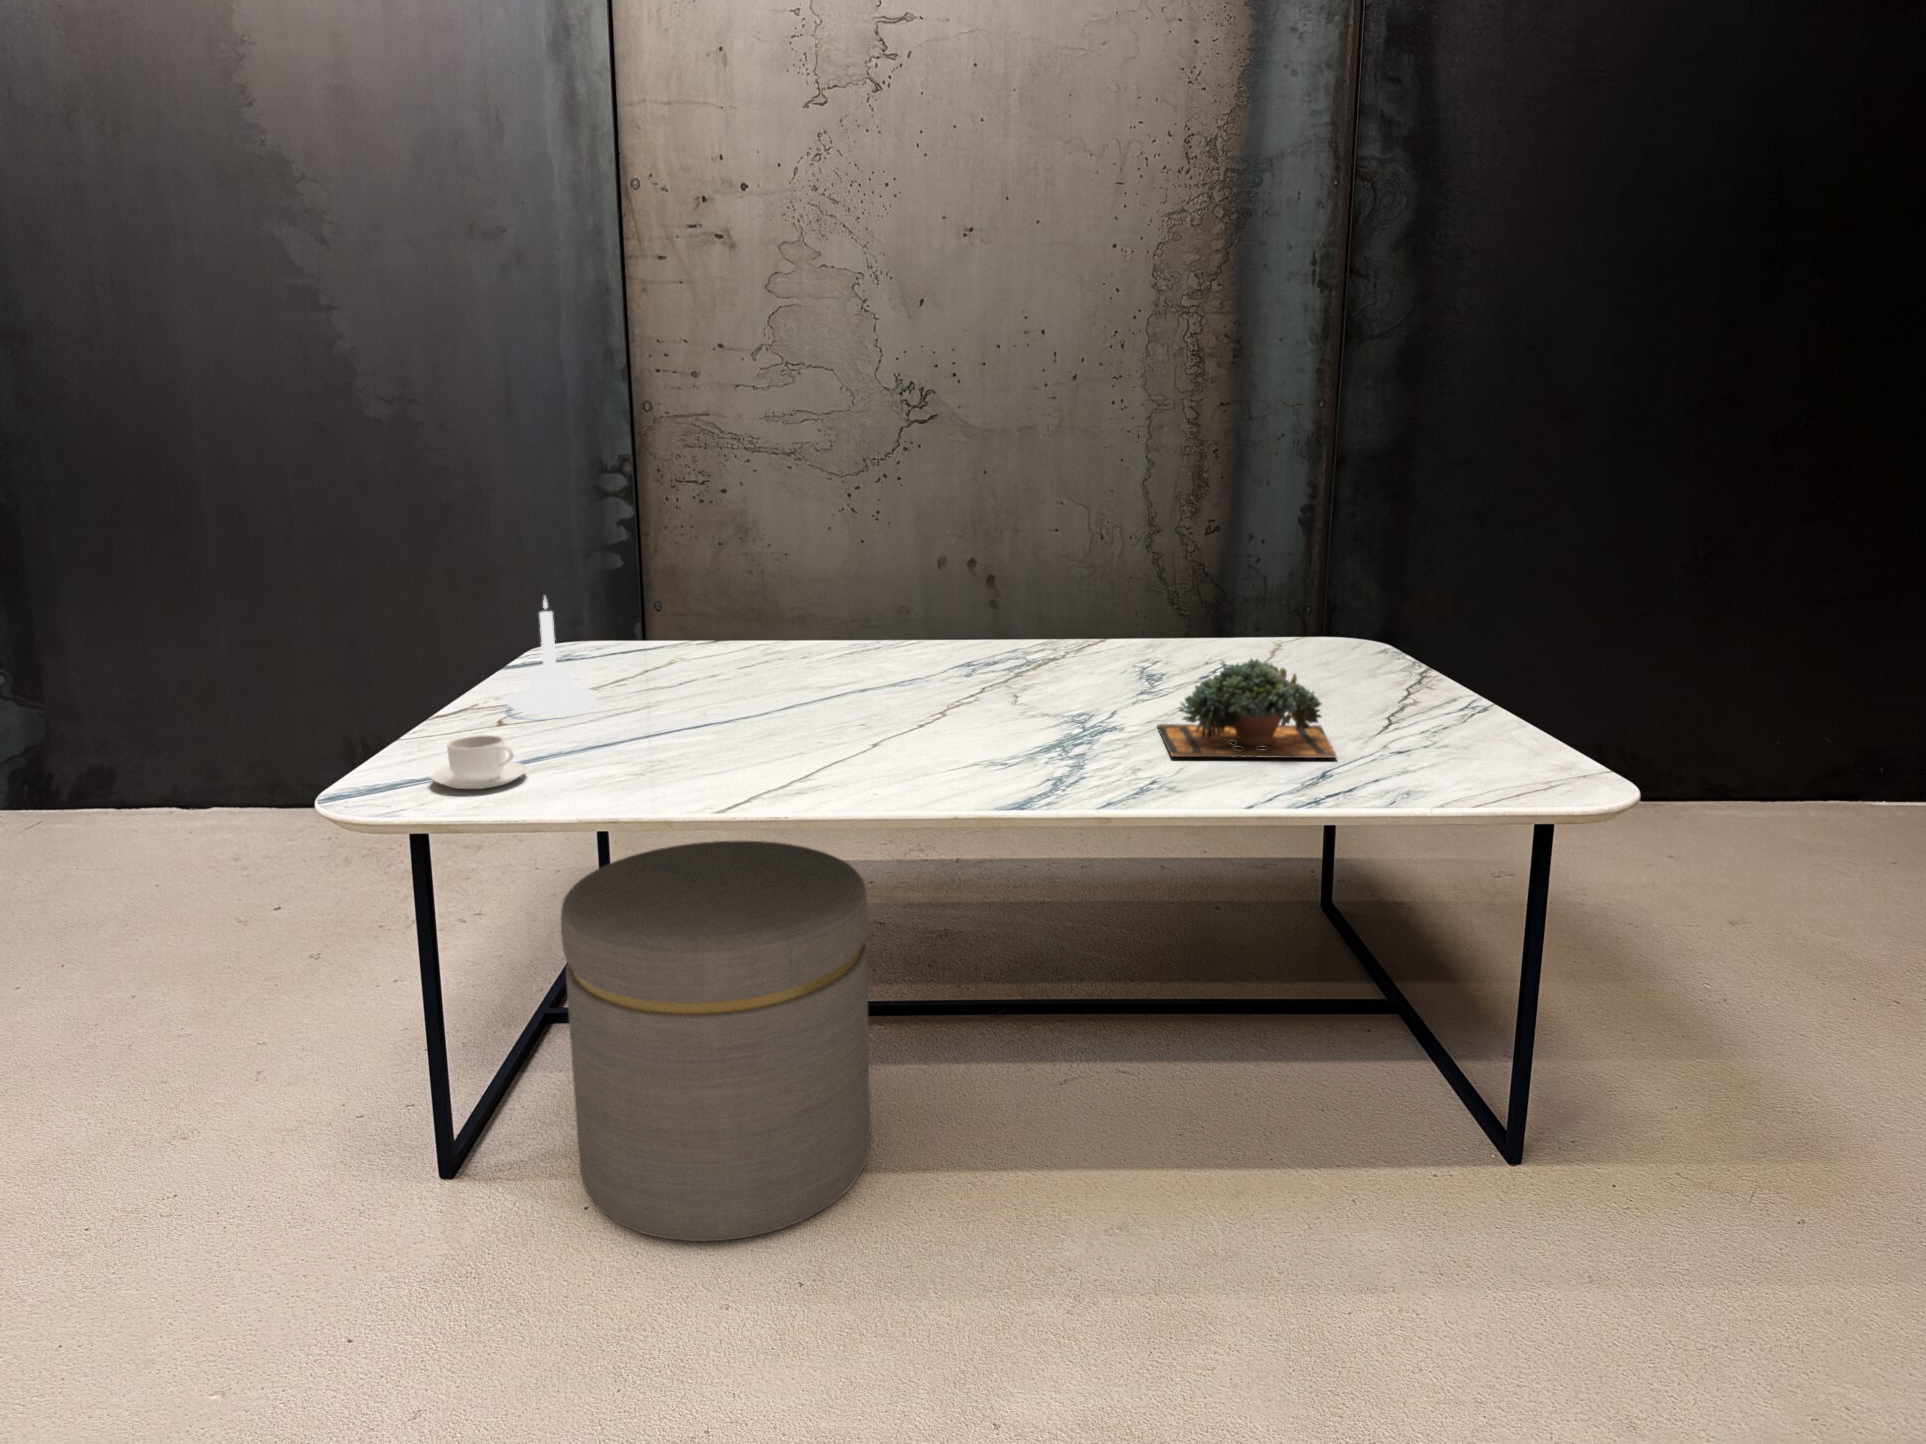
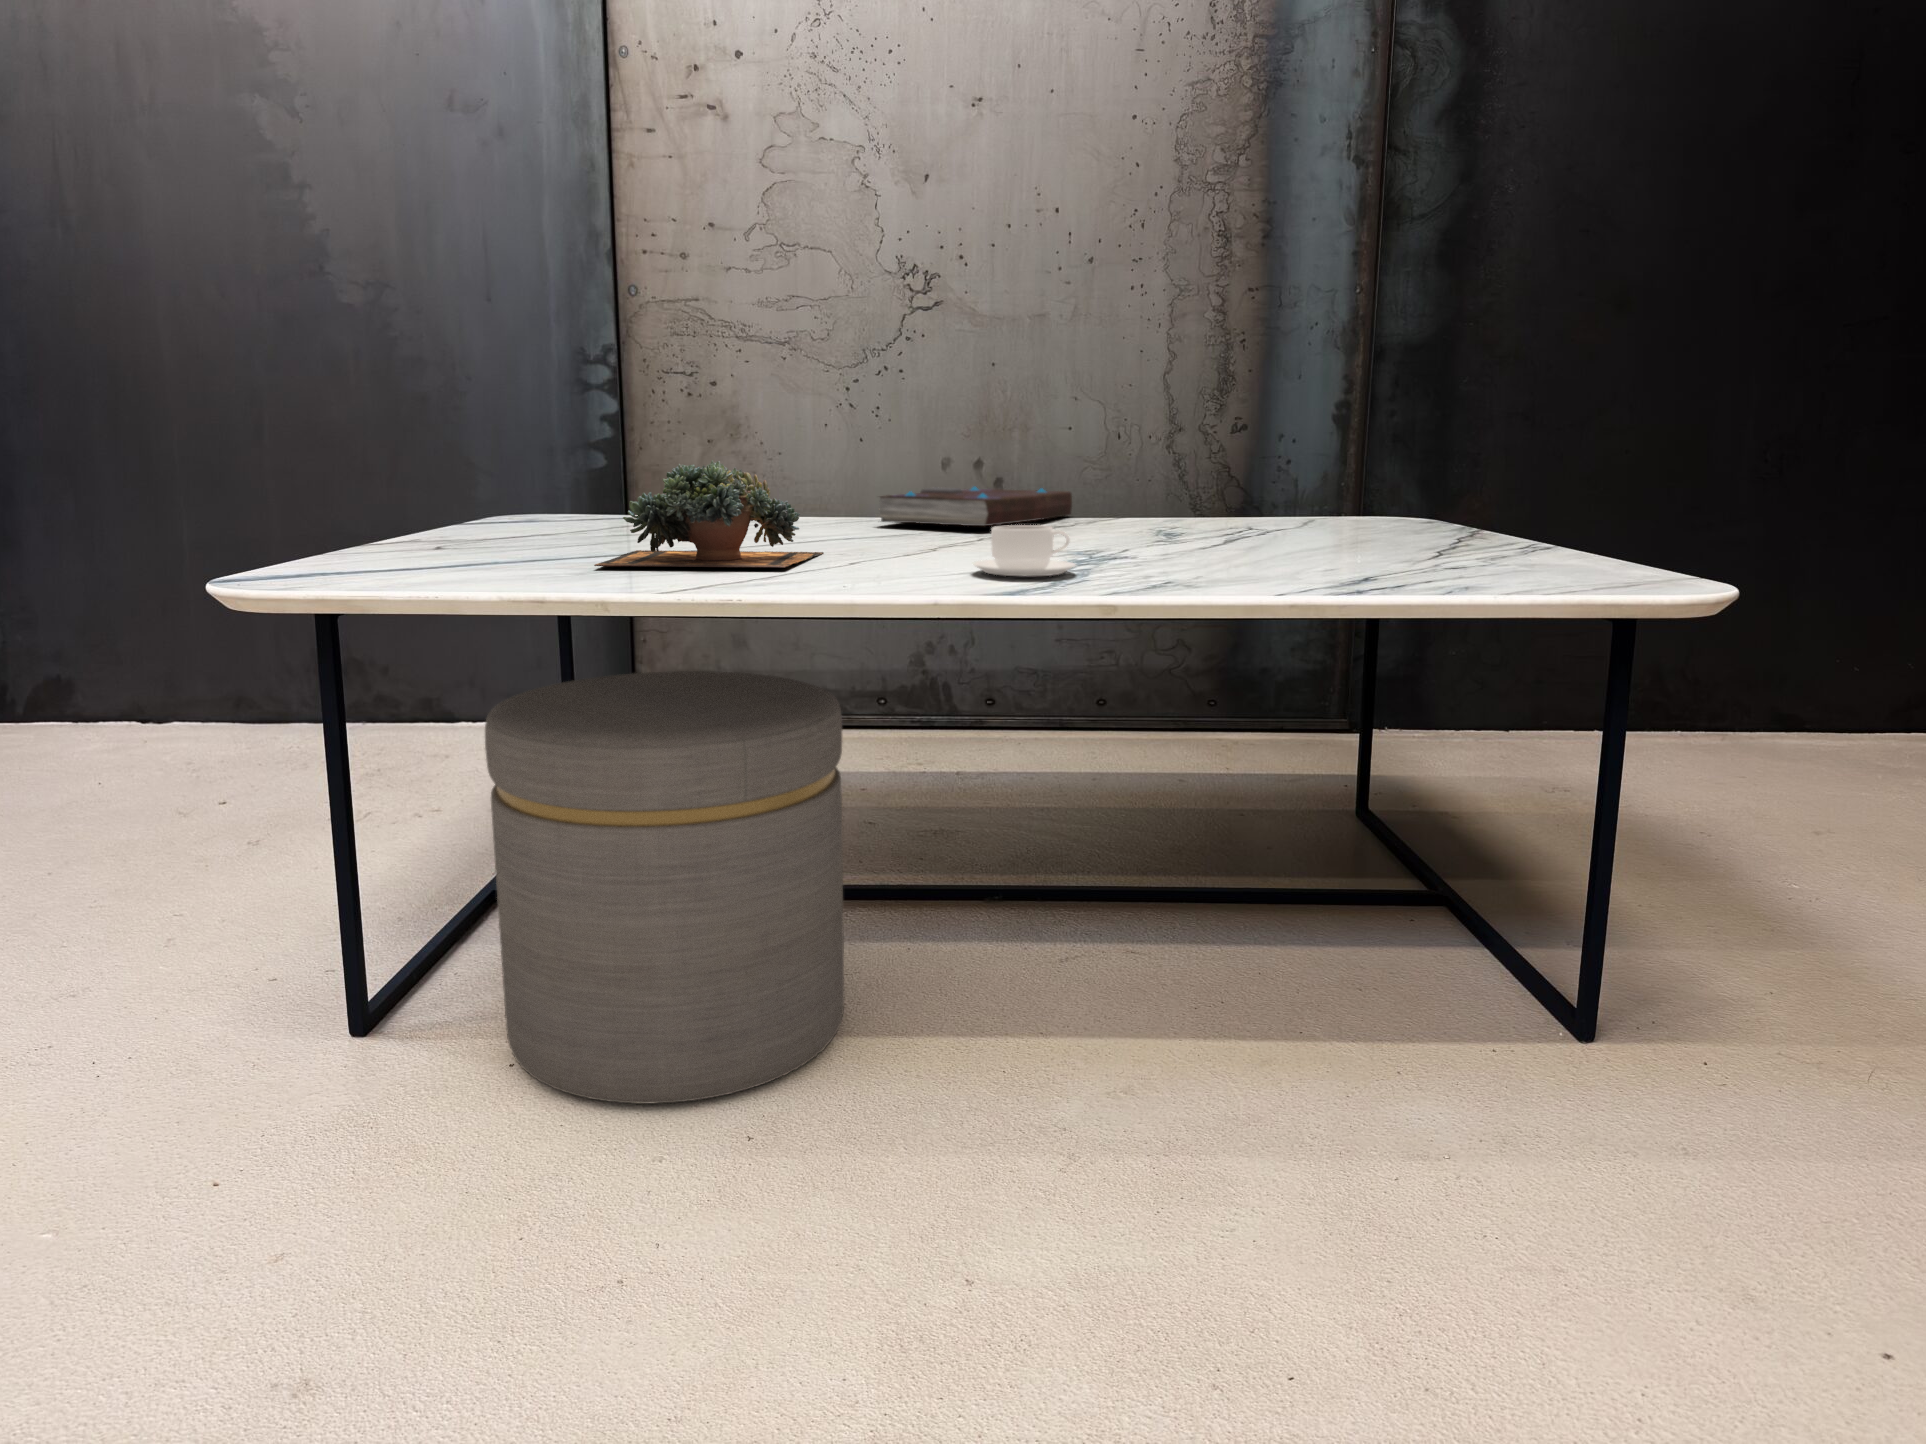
candle holder: present [506,598,597,714] -> none [447,407,551,539]
book: none [885,628,1062,687] -> present [879,487,1072,526]
succulent plant: present [1157,659,1337,758] -> present [594,460,823,568]
coffee cup: present [431,735,528,789] -> present [973,525,1075,576]

